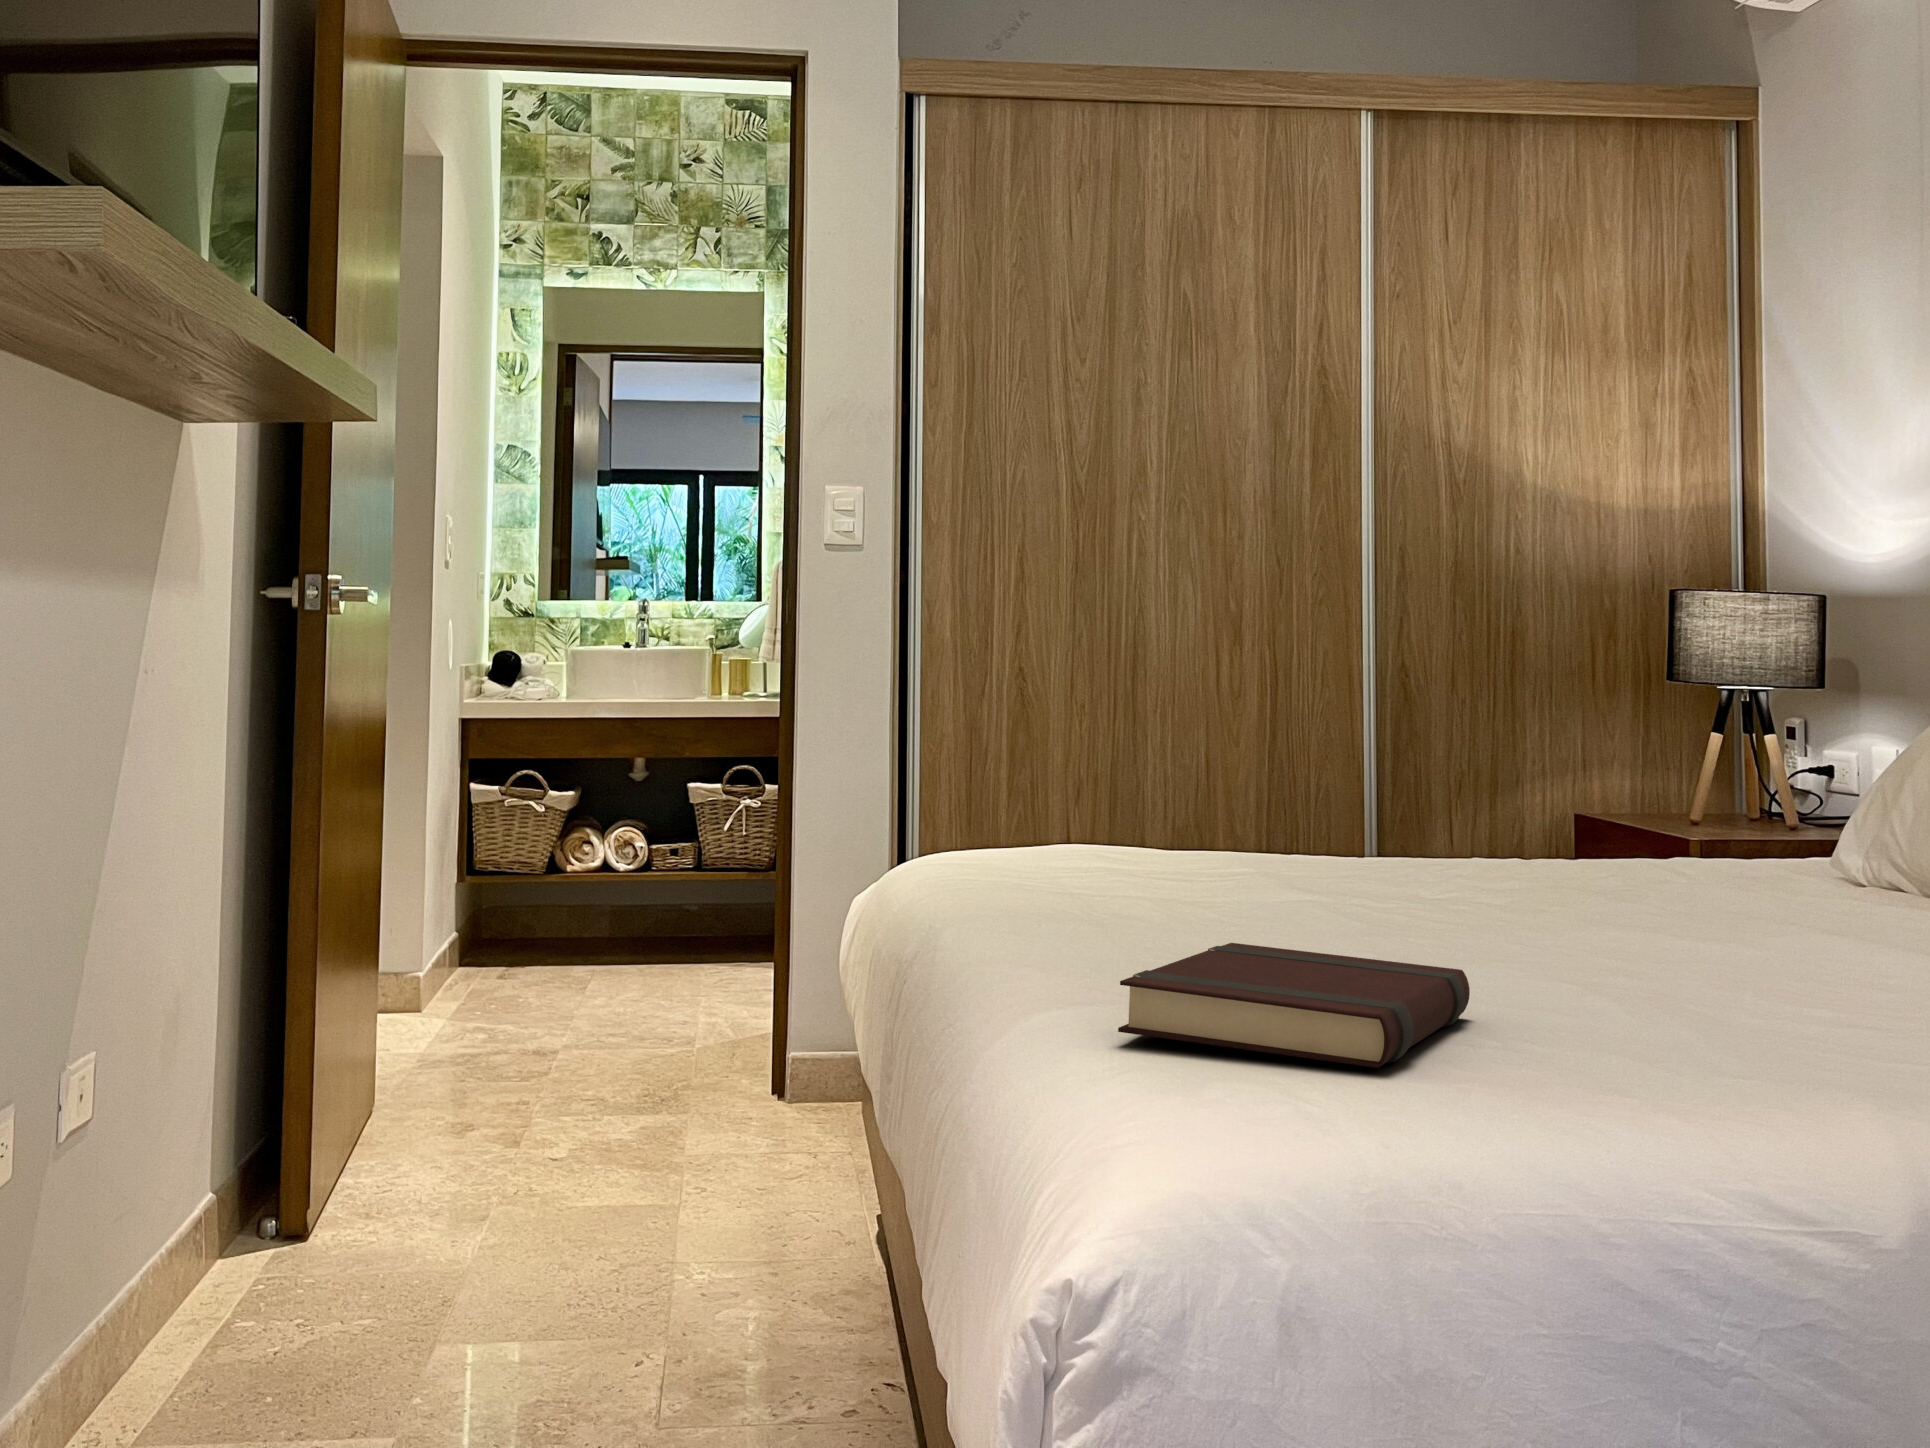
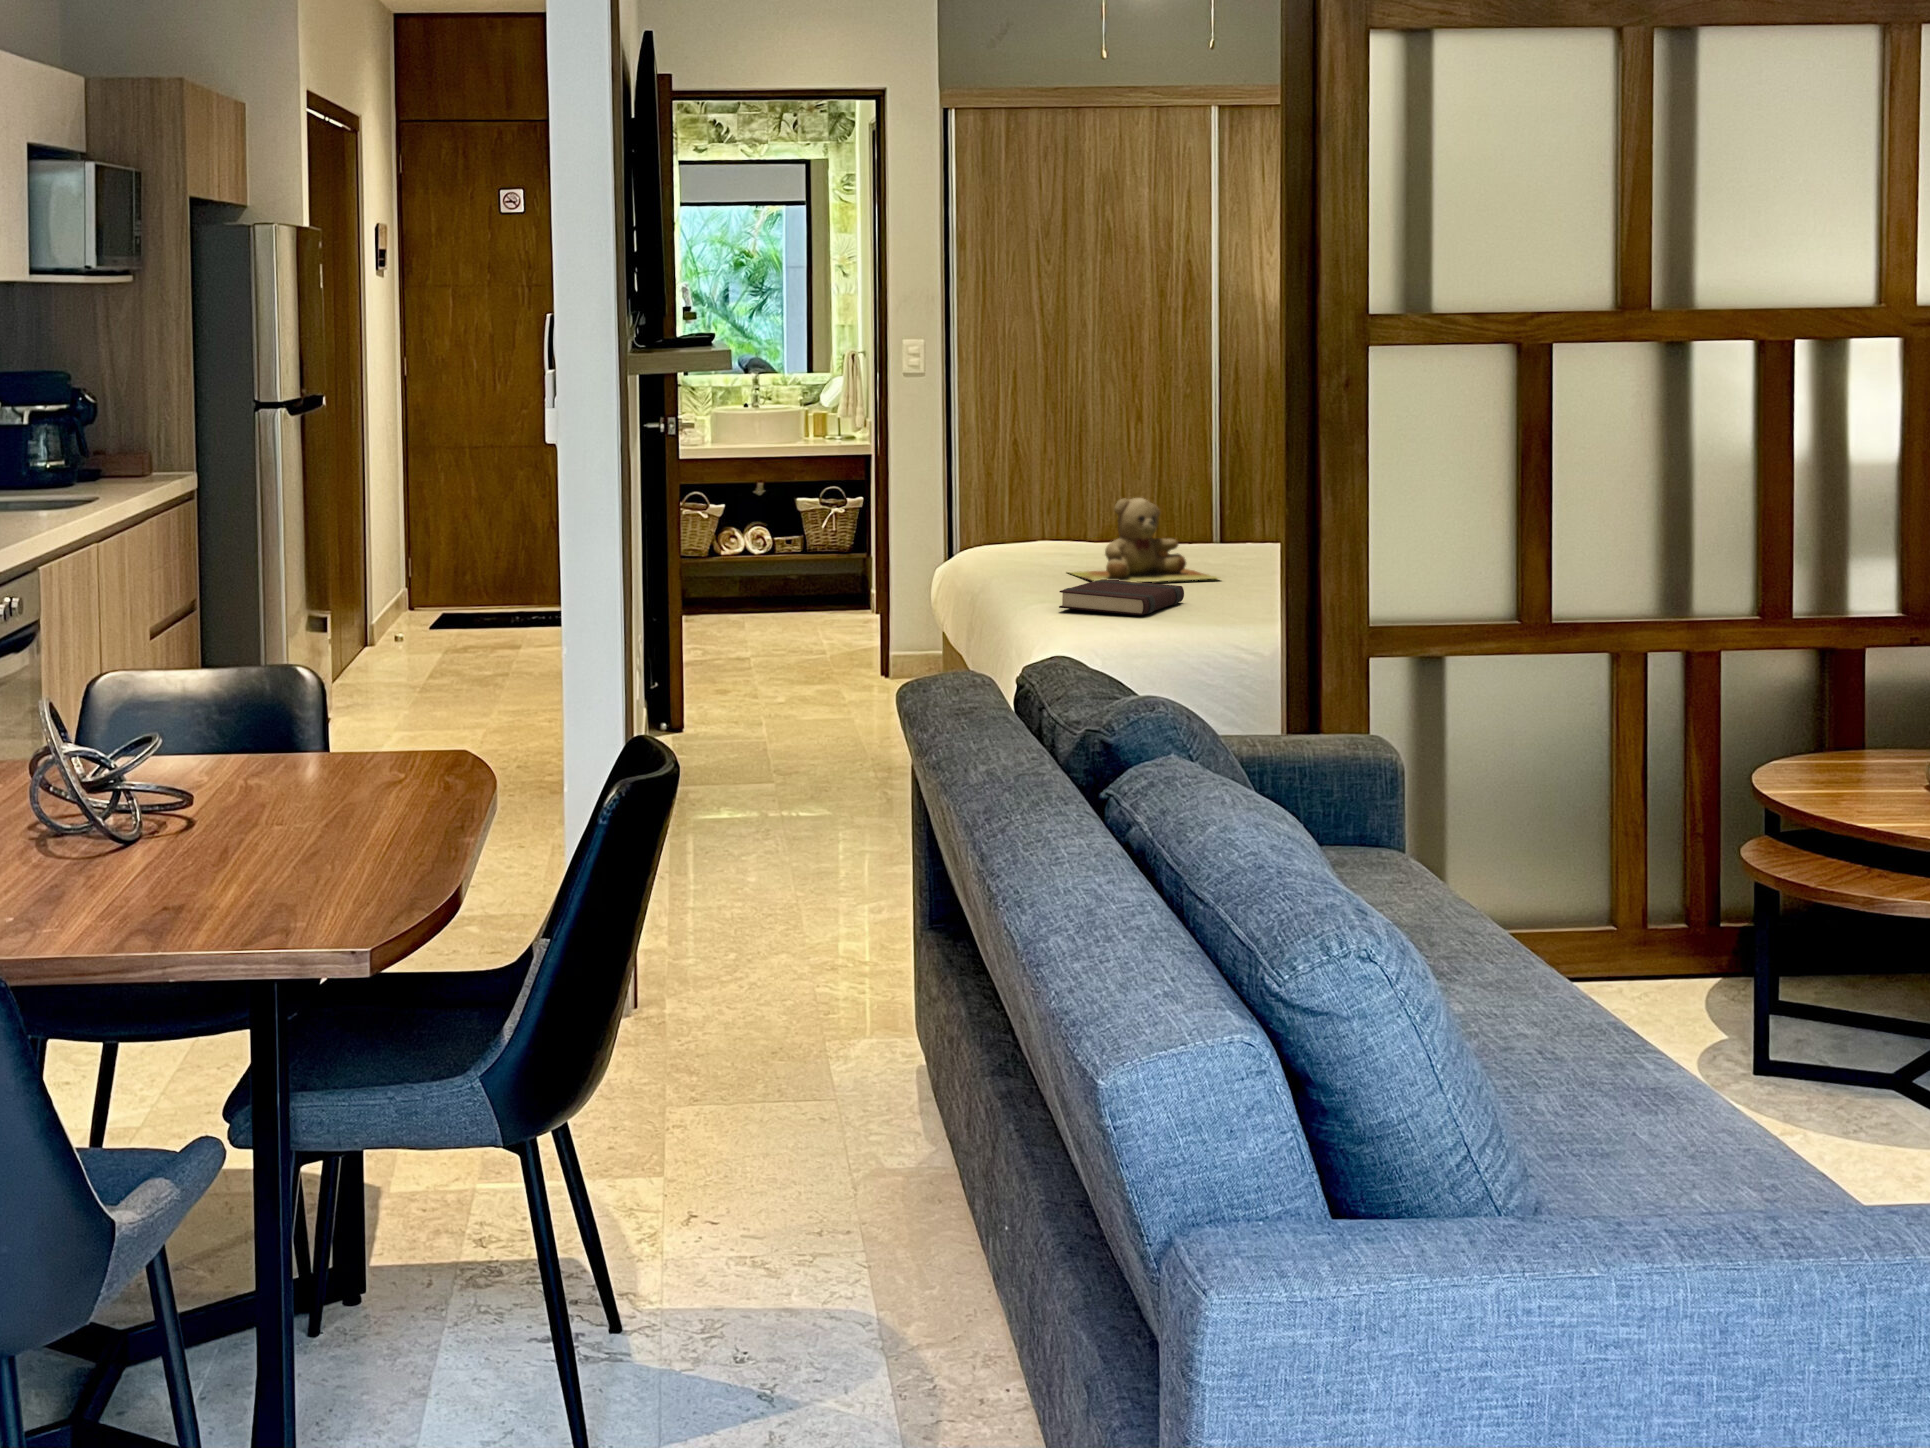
teddy bear: none [1121,742,1516,950] -> present [1071,498,1218,582]

